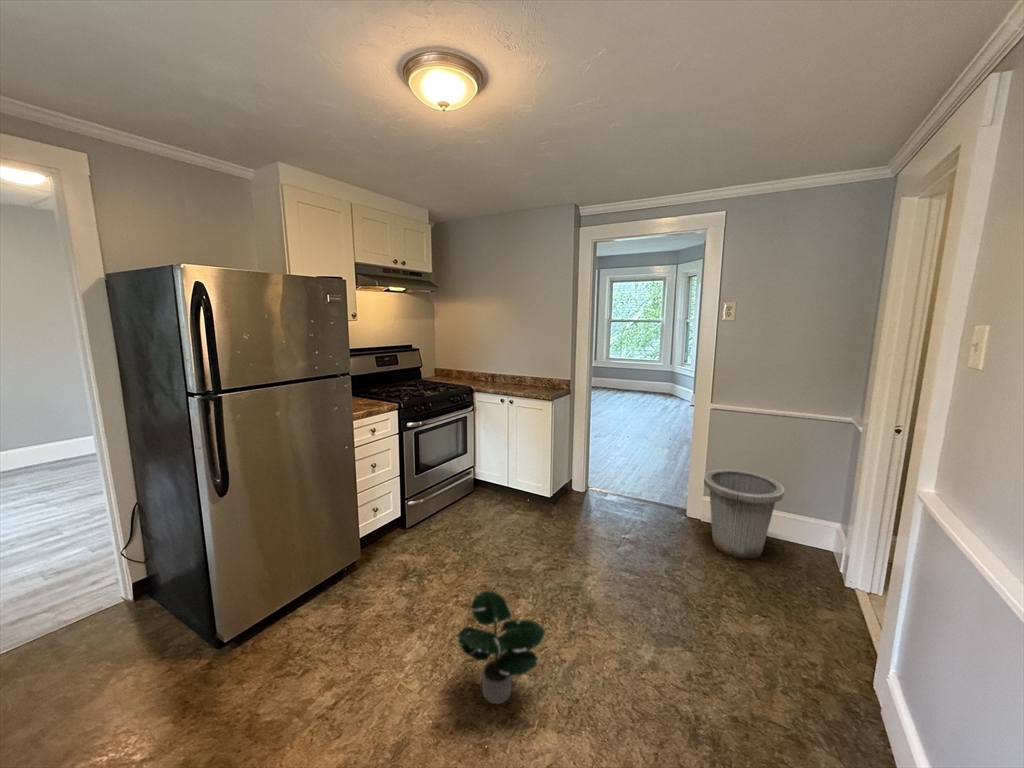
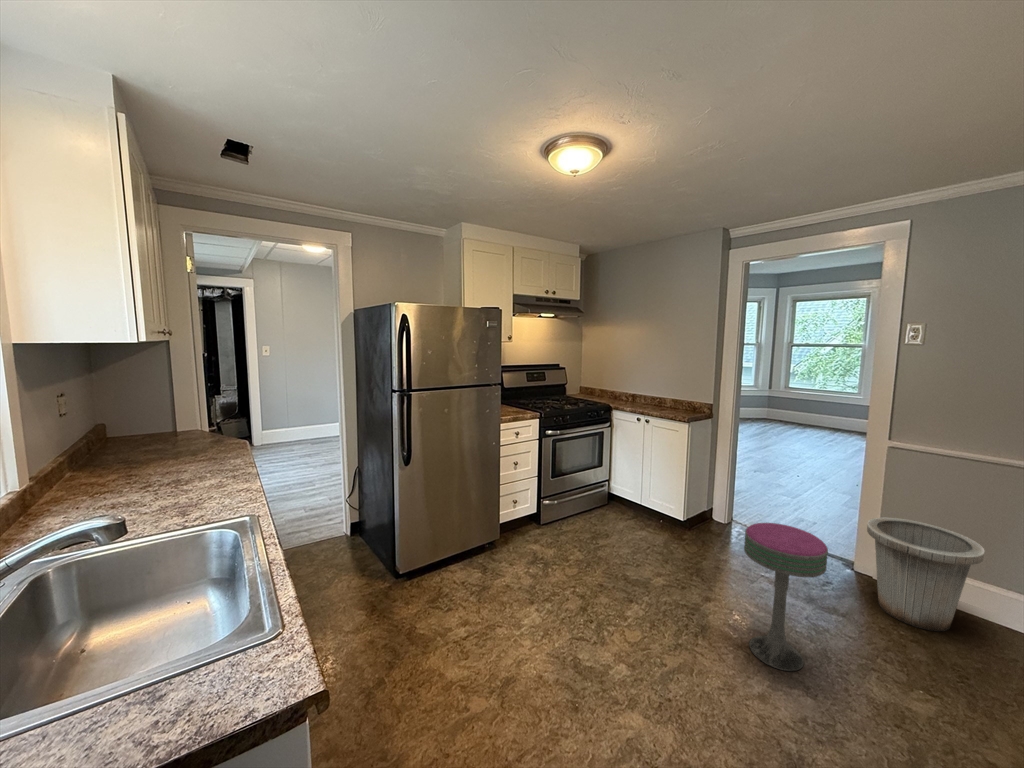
bar stool: none [626,495,697,632] -> present [744,523,828,671]
potted plant: present [458,591,545,704] -> none [563,578,641,679]

